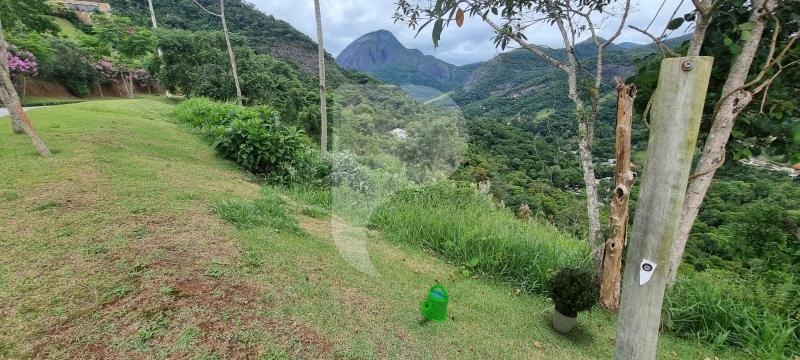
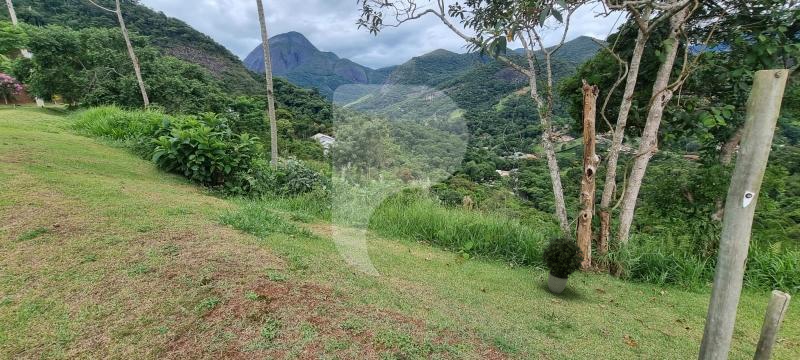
watering can: present [422,284,449,322] -> none [445,264,470,299]

